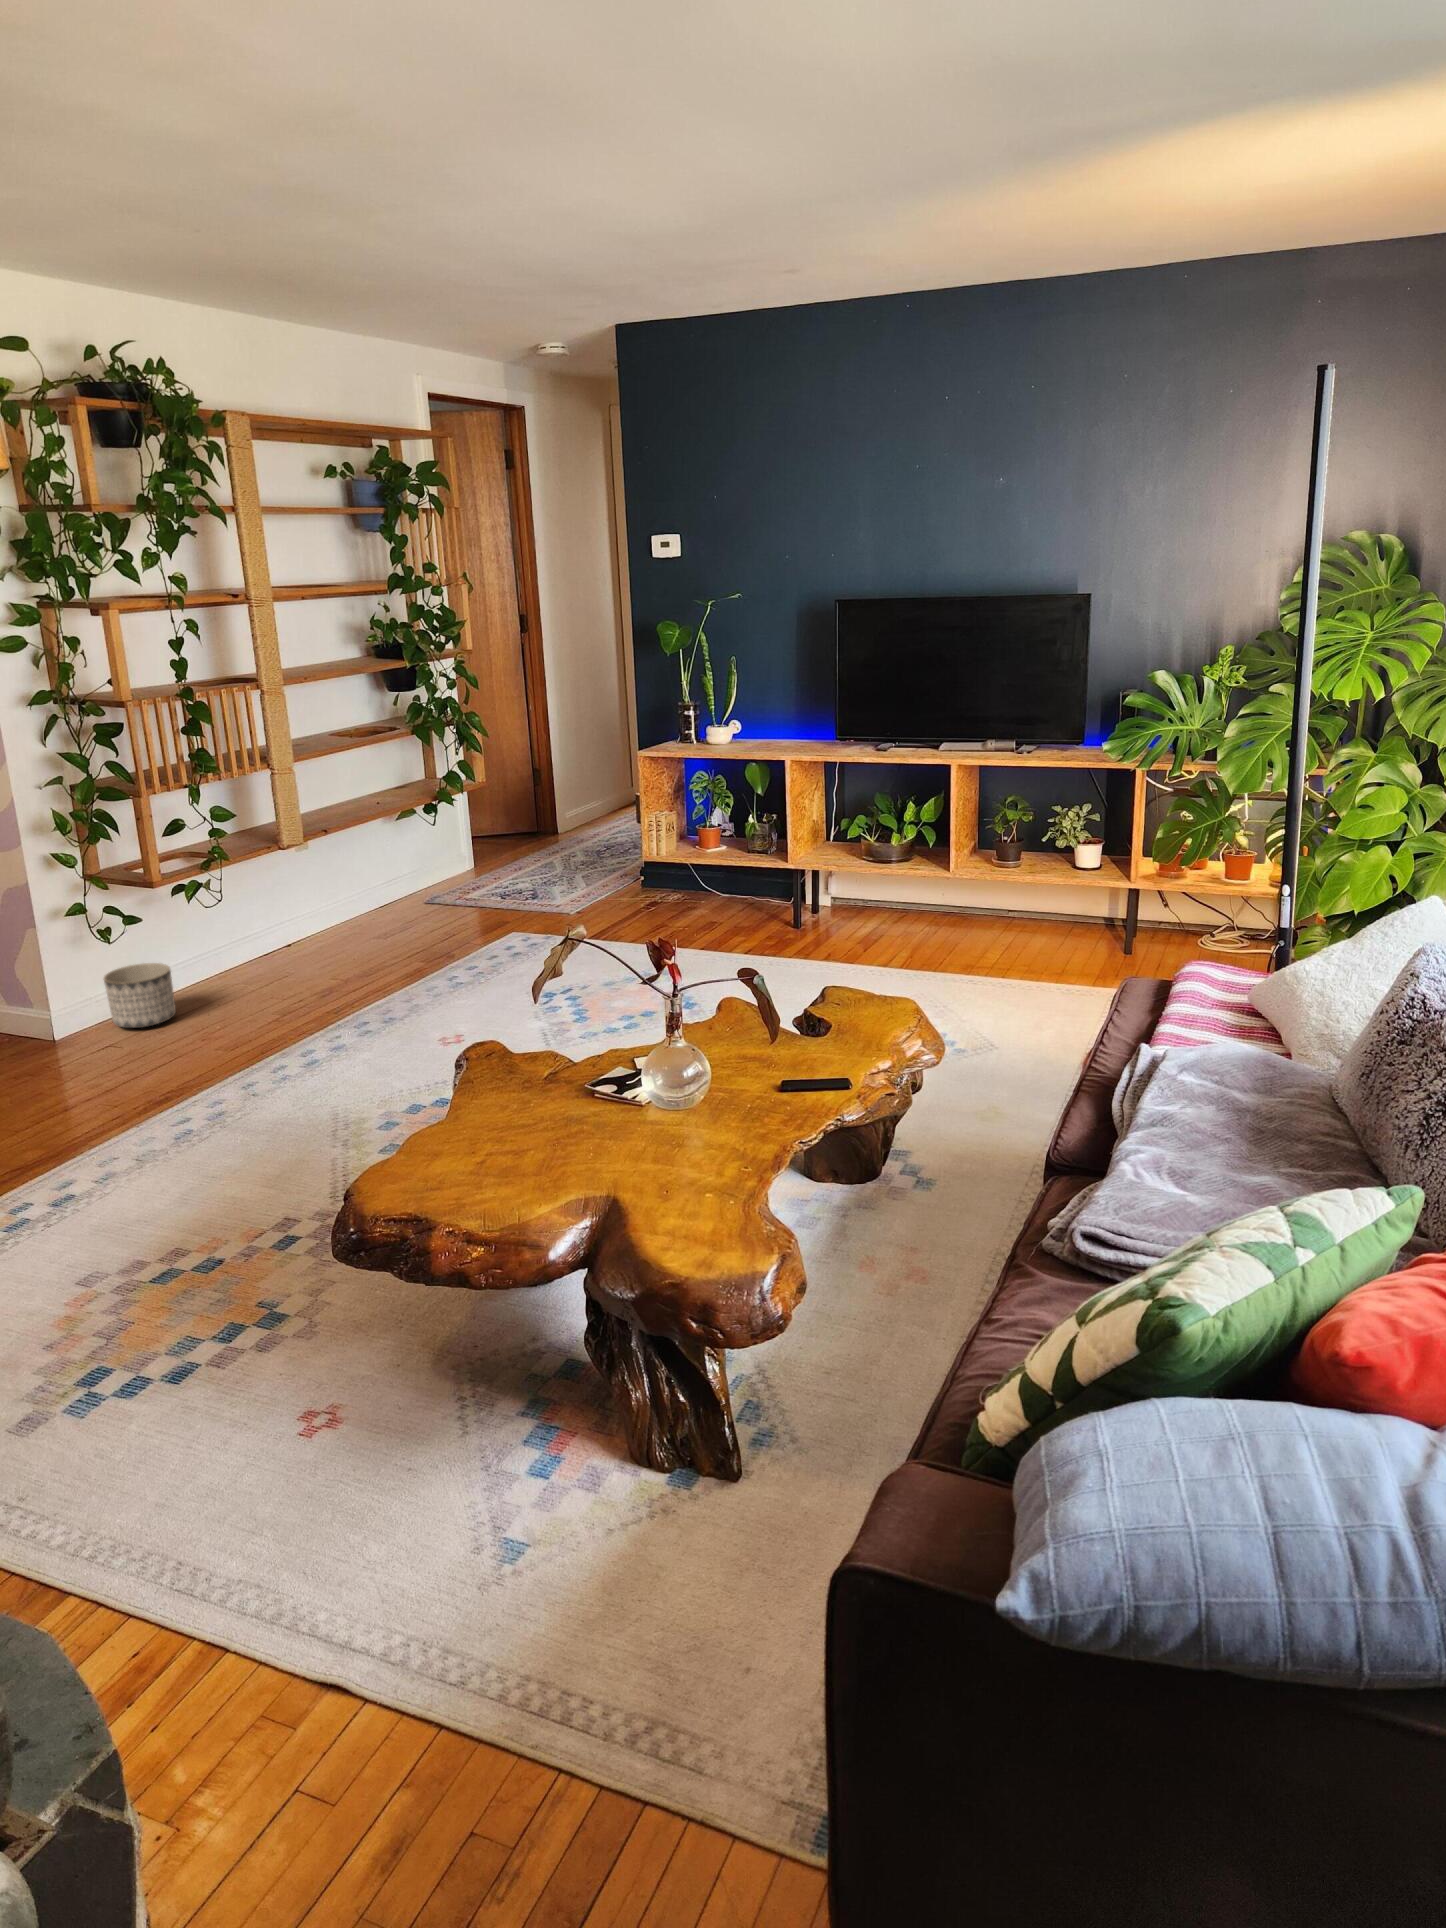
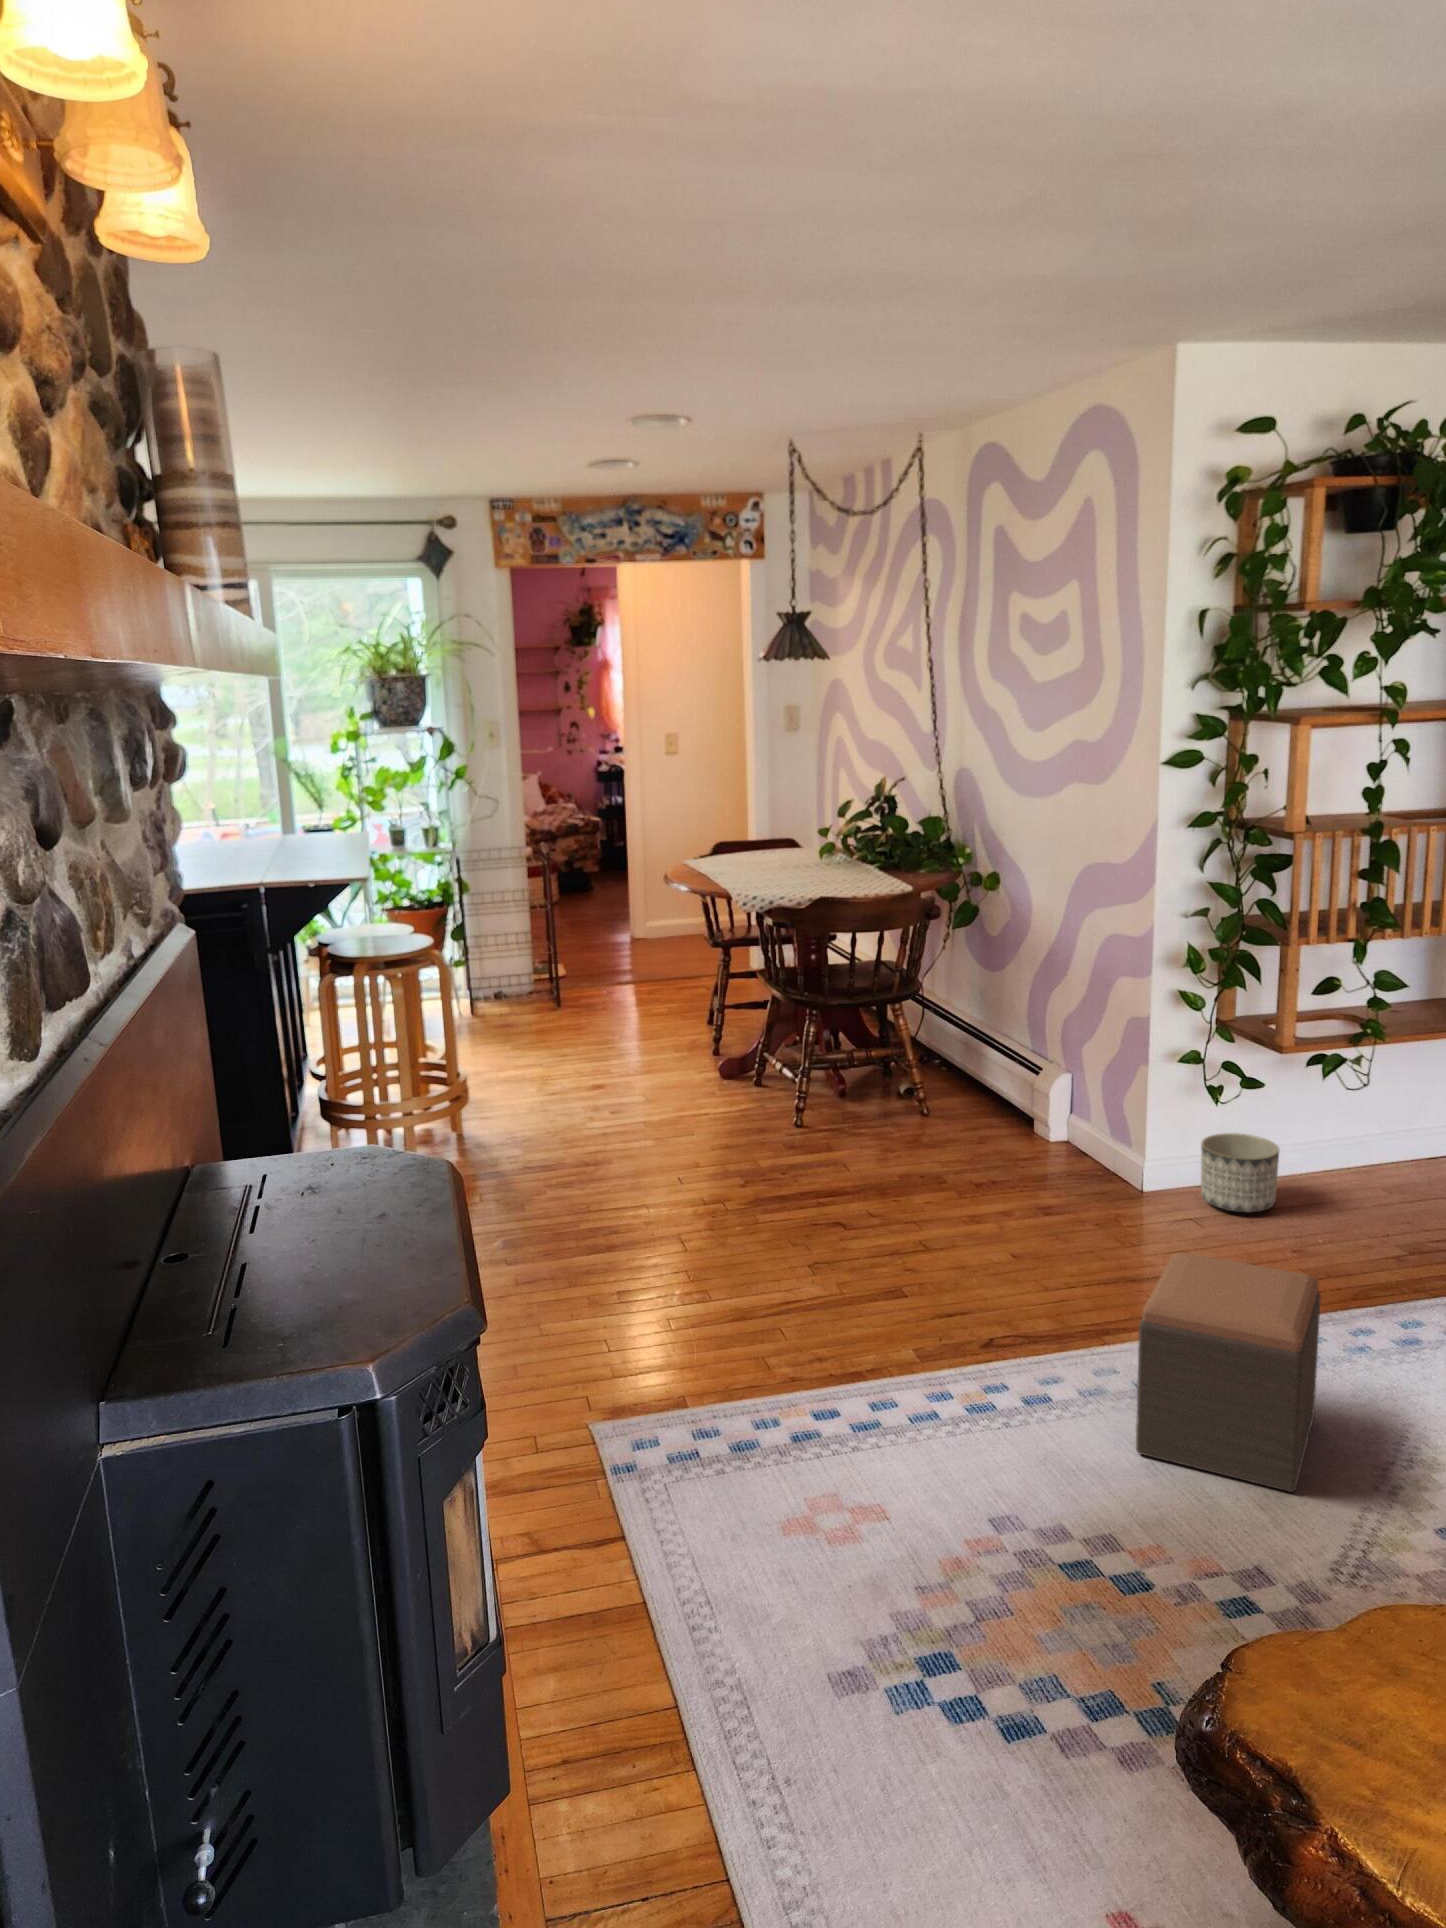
footstool: none [144,1024,287,1198] -> present [1136,1252,1321,1492]

